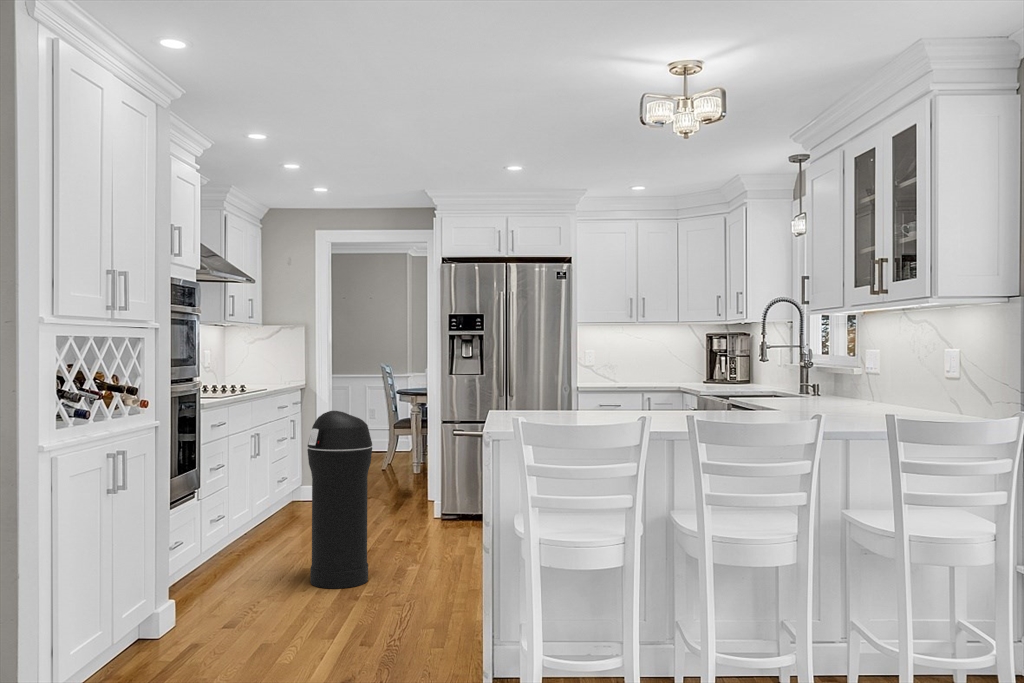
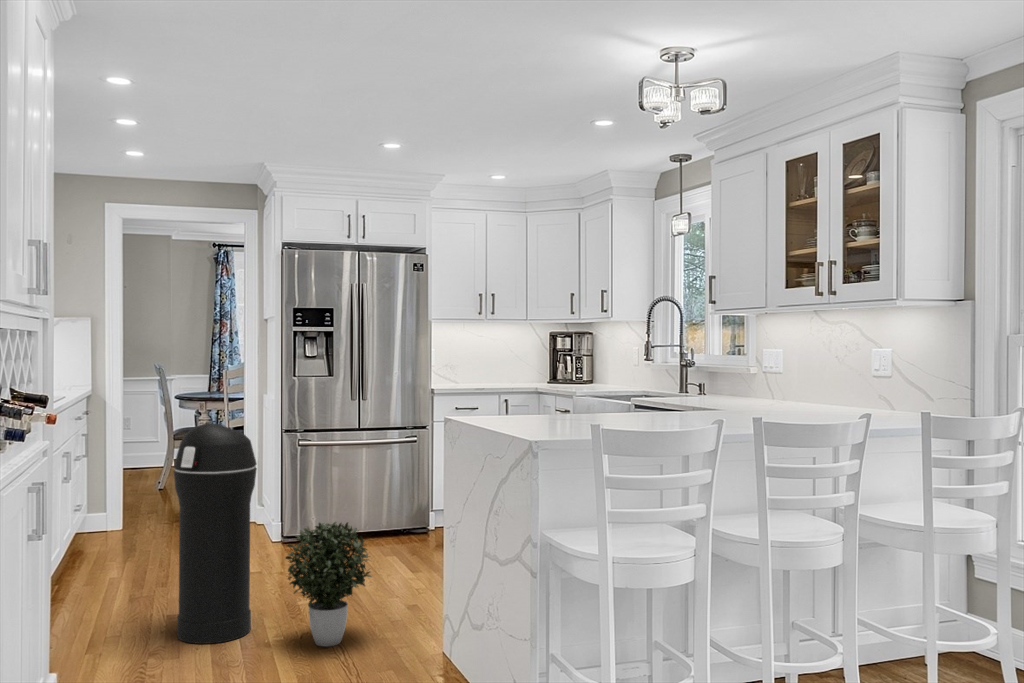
potted plant: none [385,495,454,599] -> present [286,522,371,646]

